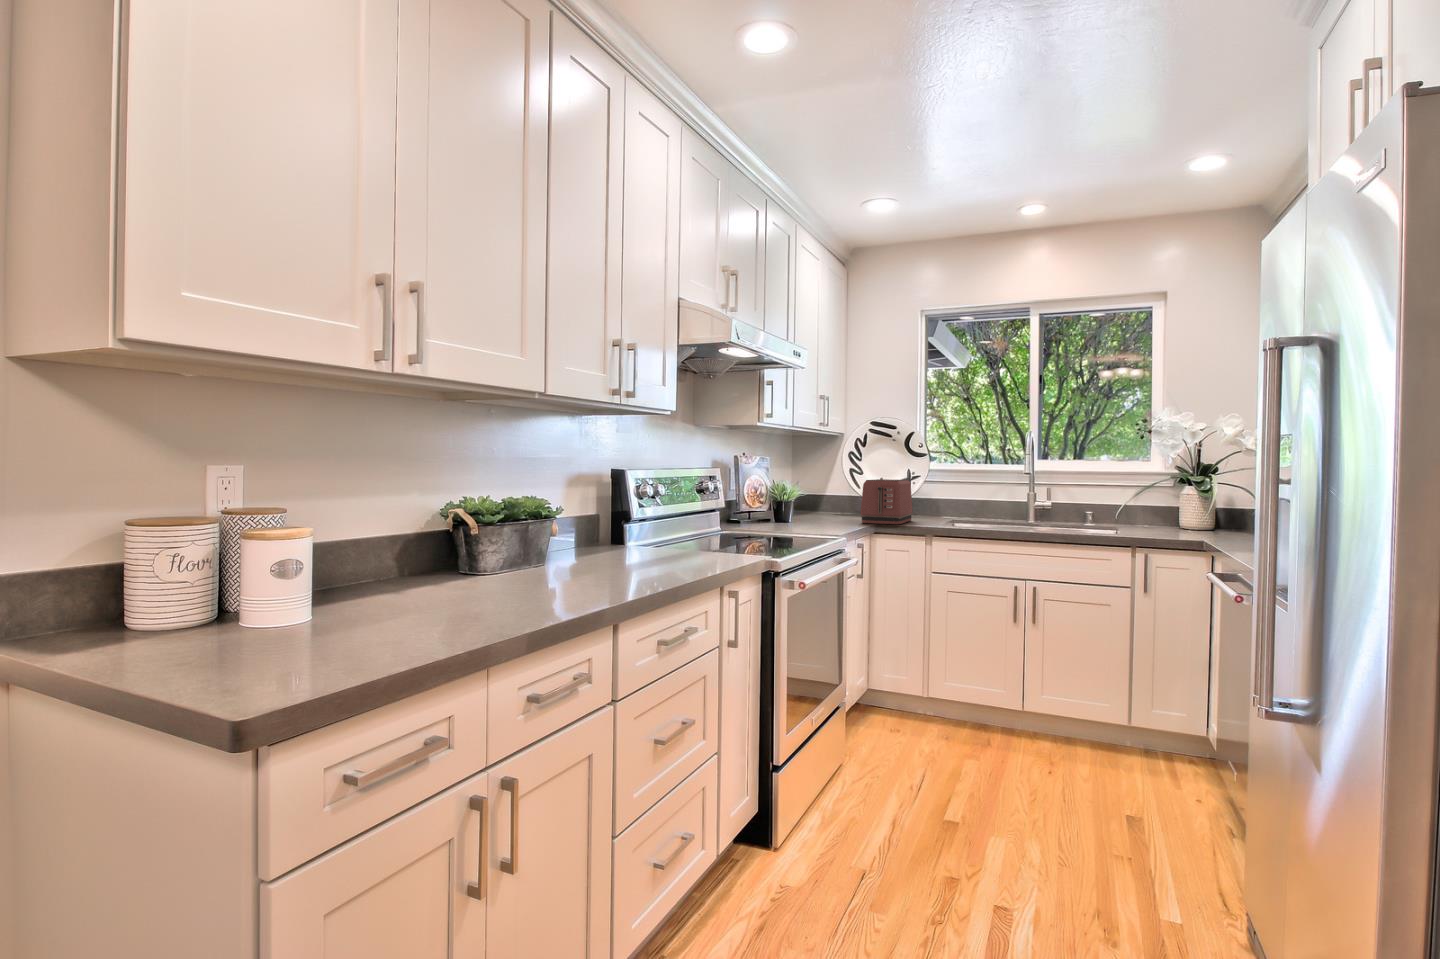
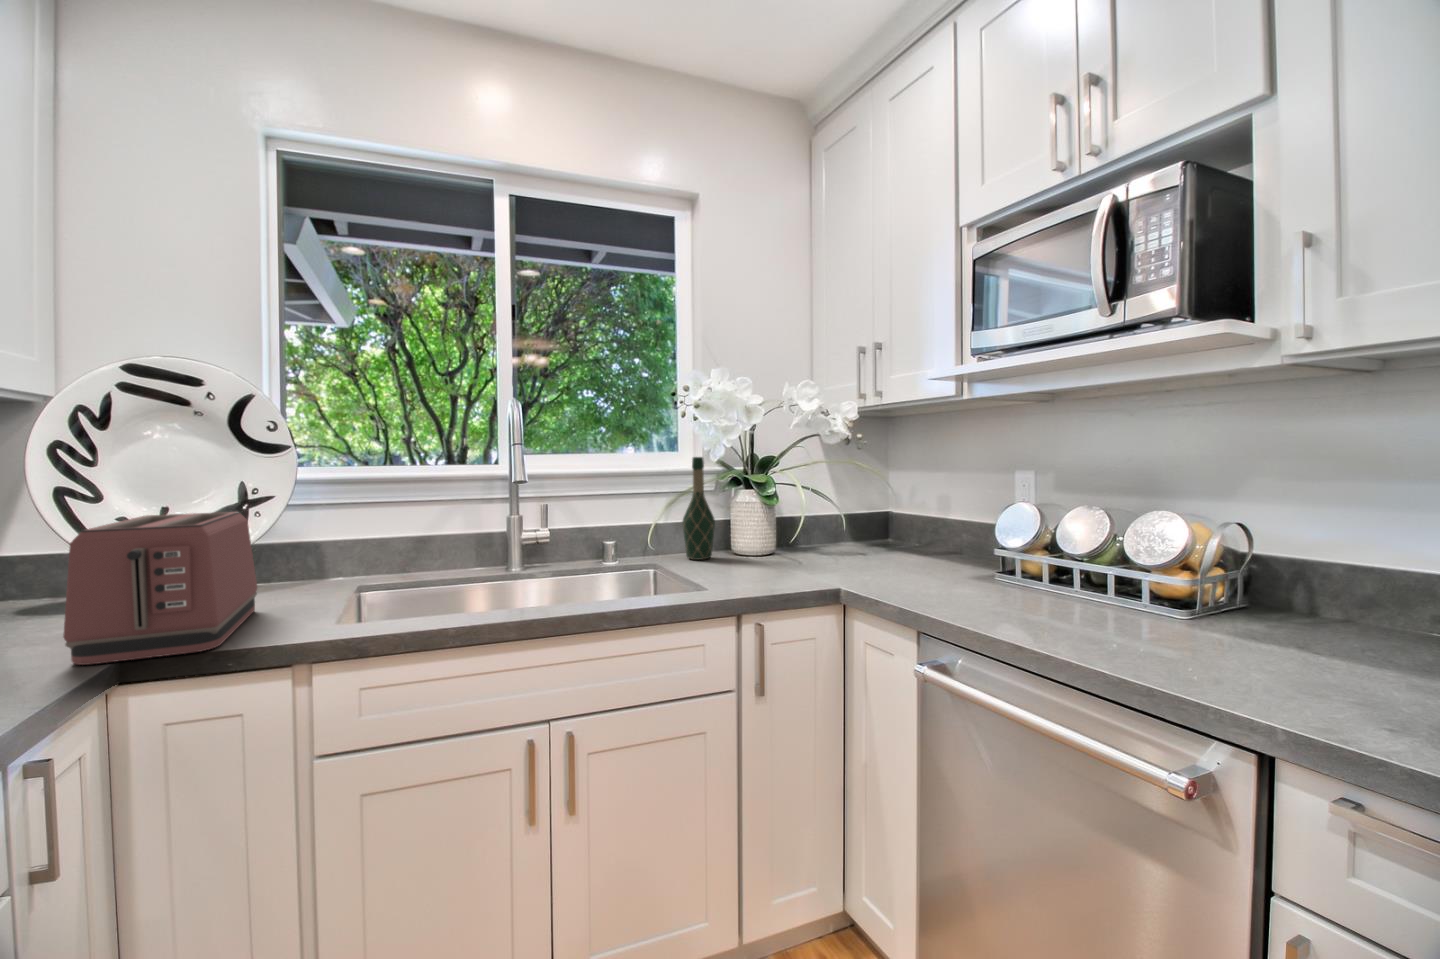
wine bottle: none [1139,463,1164,528] -> present [682,457,715,560]

